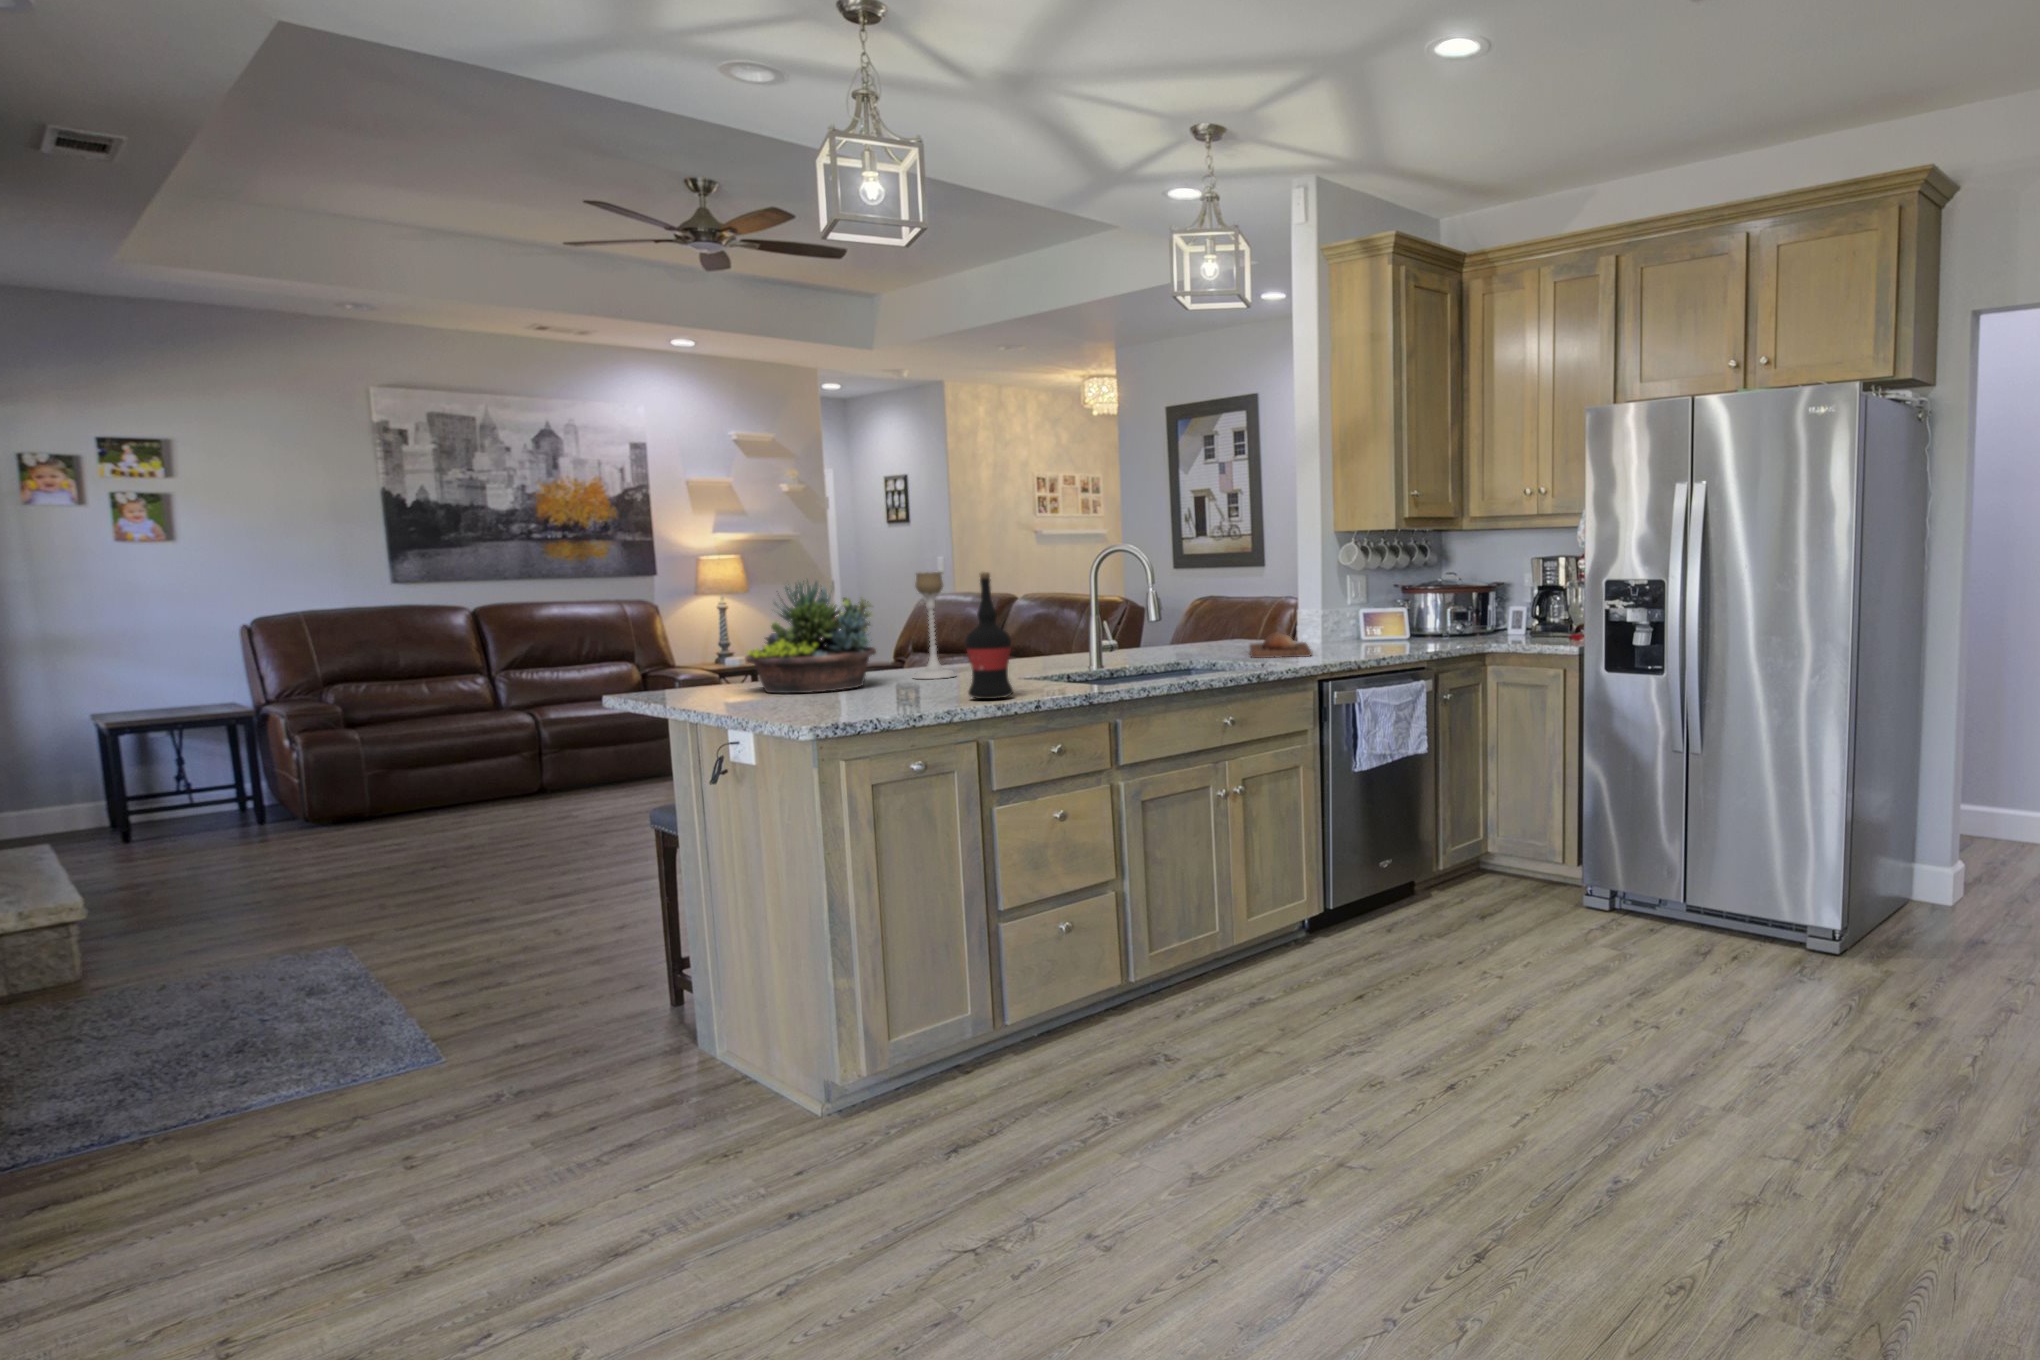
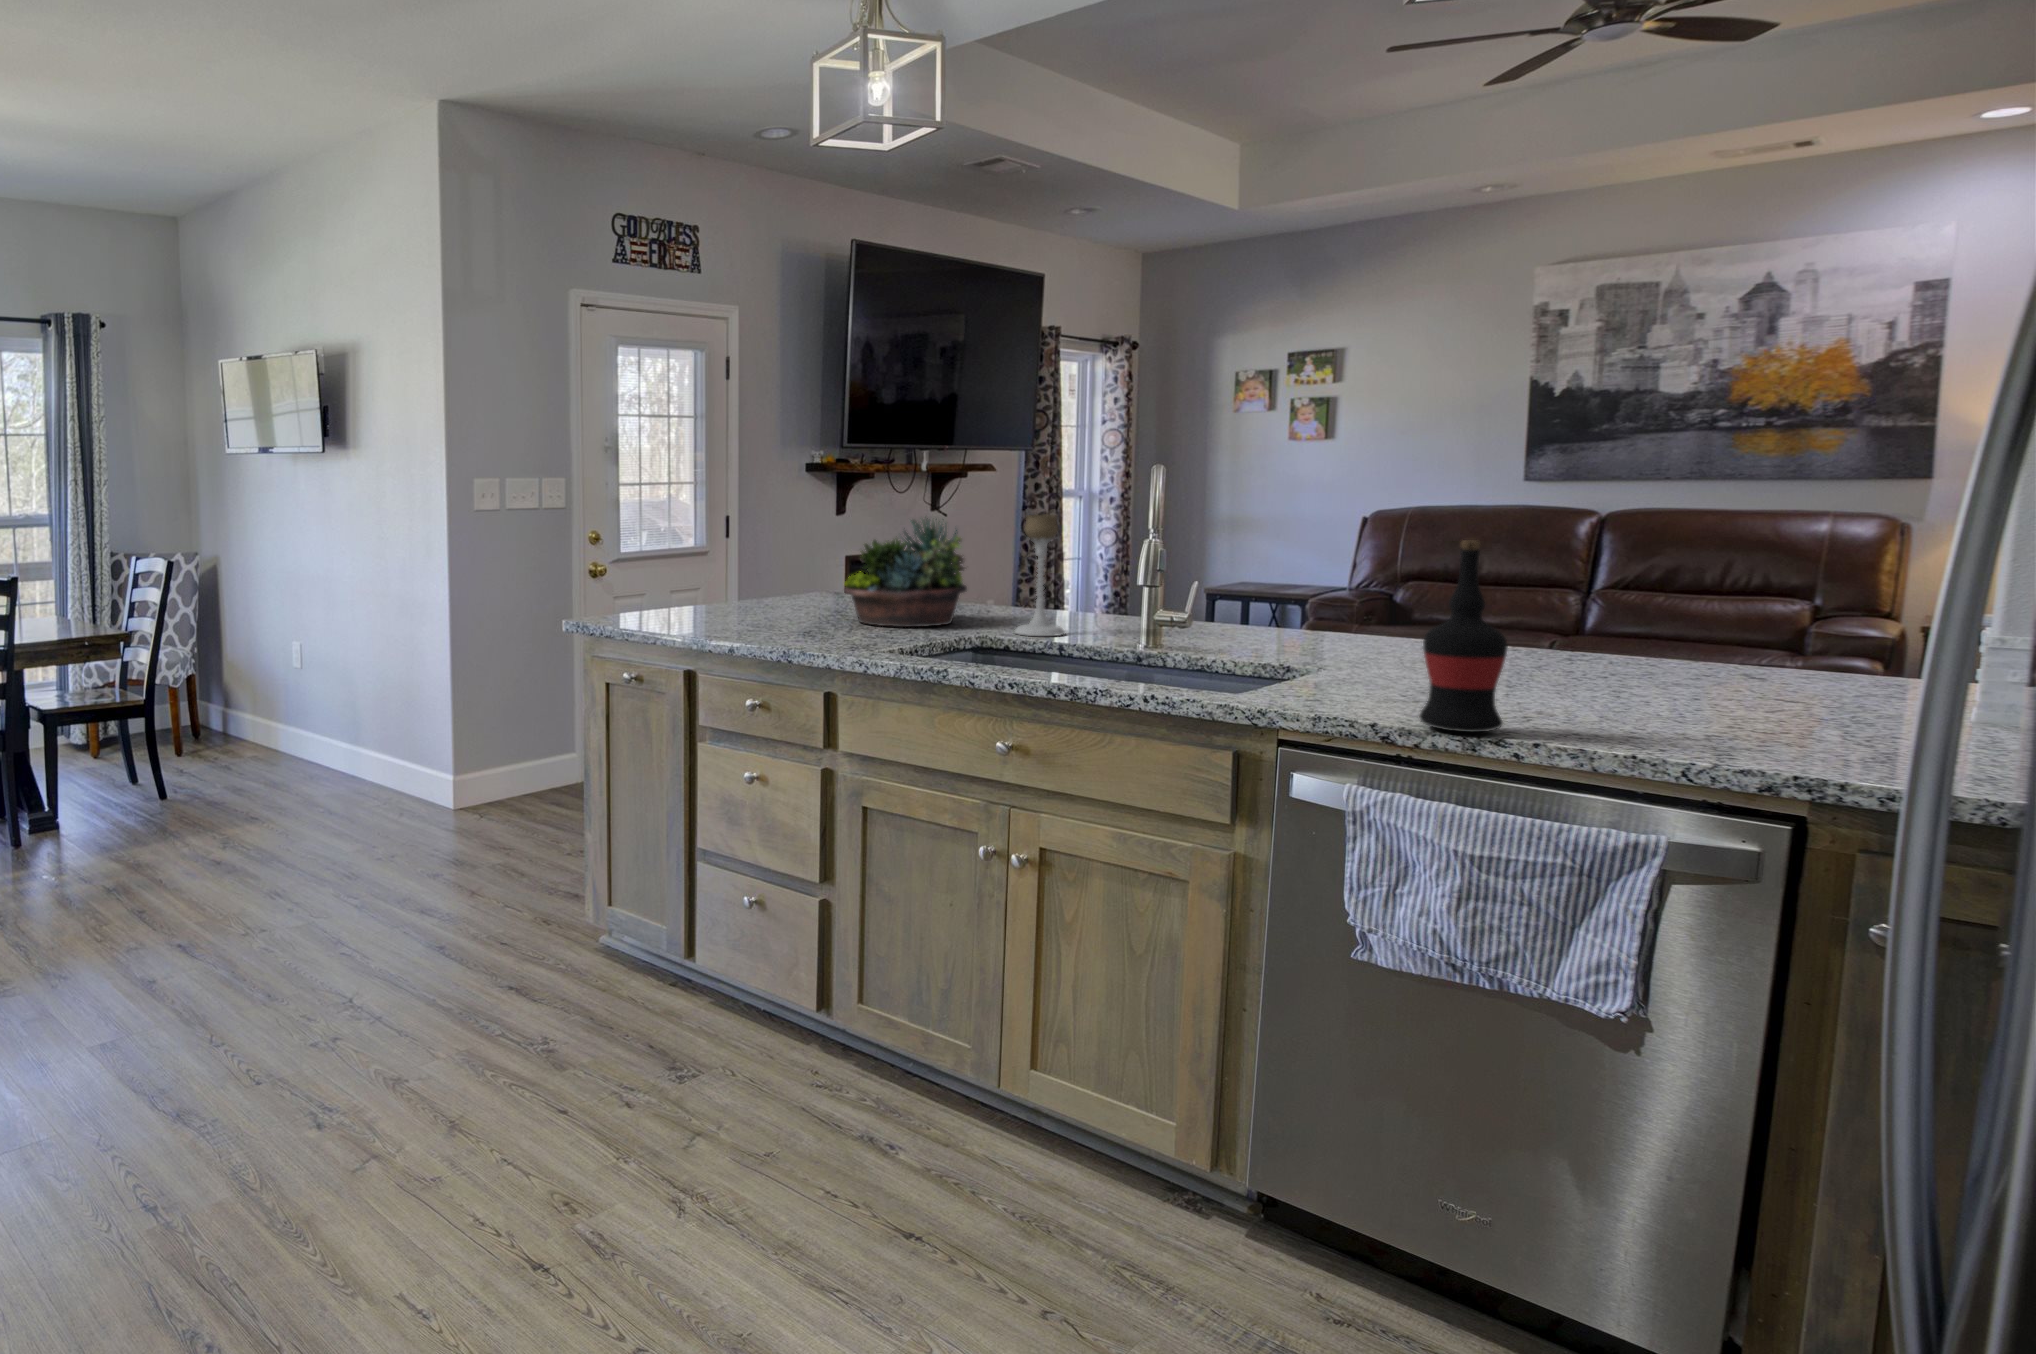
wine bottle: present [965,572,1013,699] -> present [1420,540,1508,732]
bread loaf: present [1250,632,1311,658] -> none [1474,669,1788,723]

